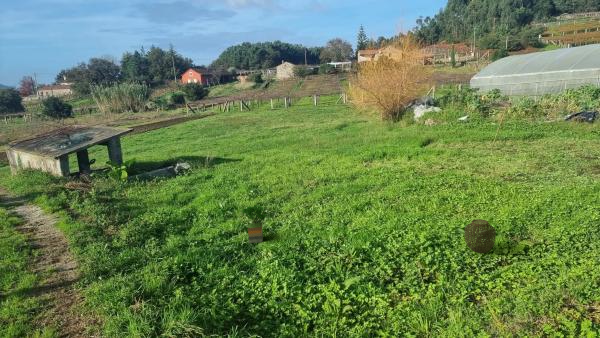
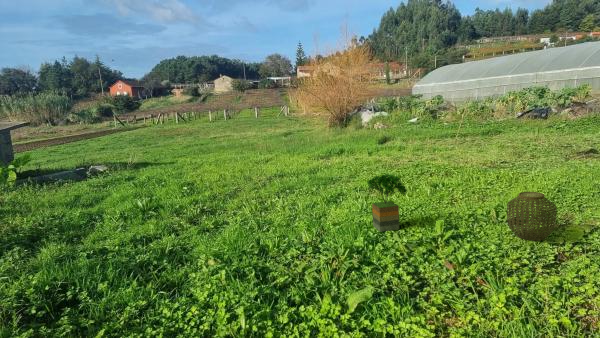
potted tree: present [243,205,266,243] -> present [367,174,407,232]

